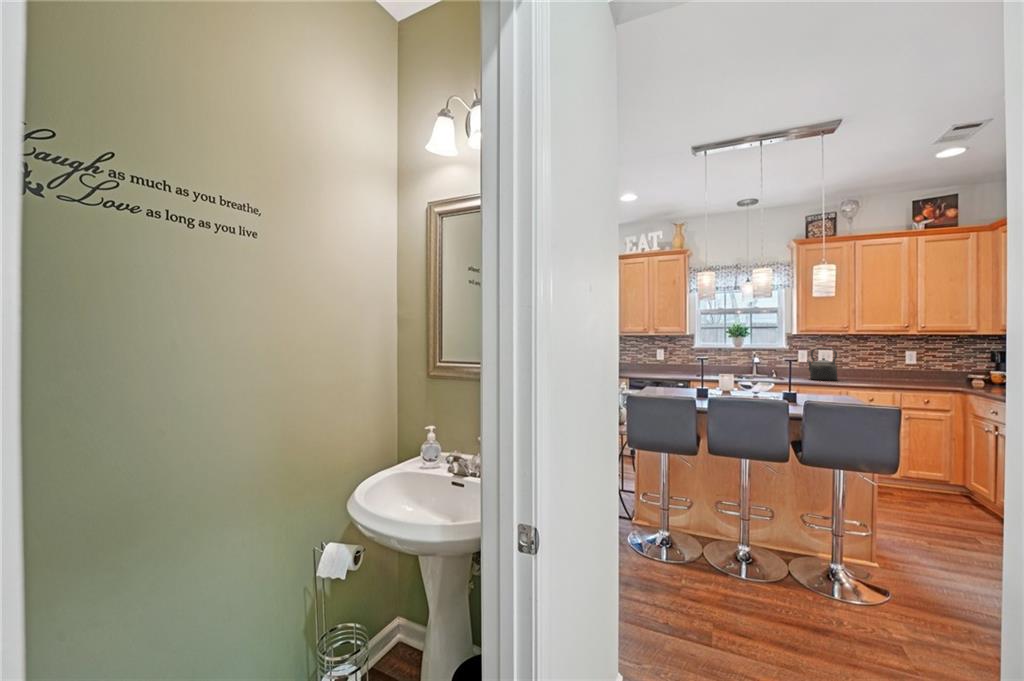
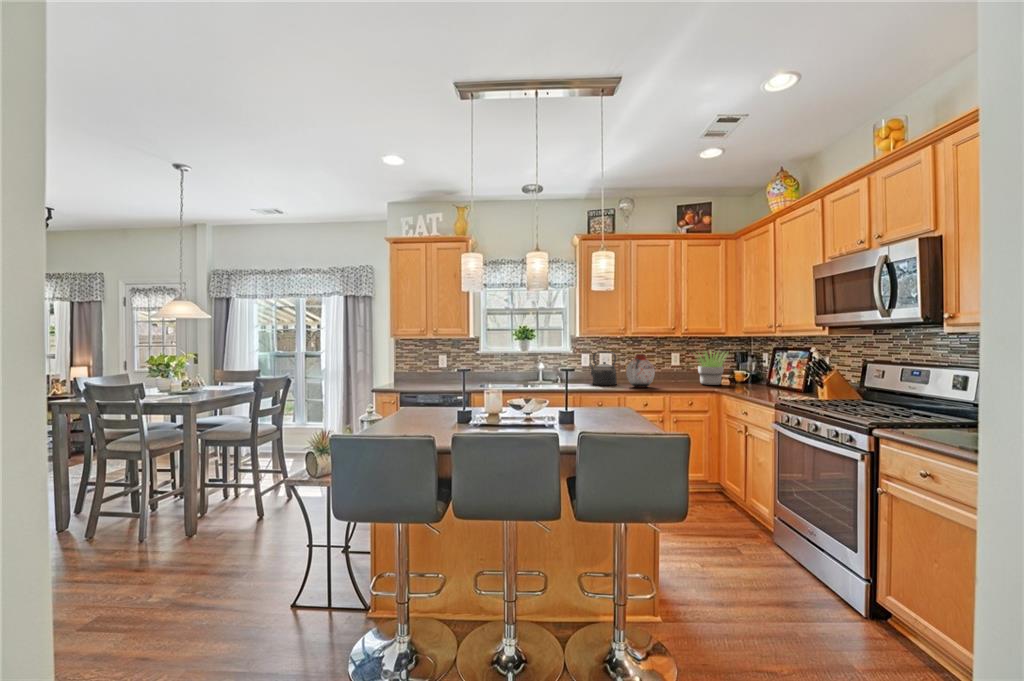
potted plant: none [926,348,984,384] -> present [696,351,727,385]
vase: none [848,350,882,383] -> present [626,354,655,388]

